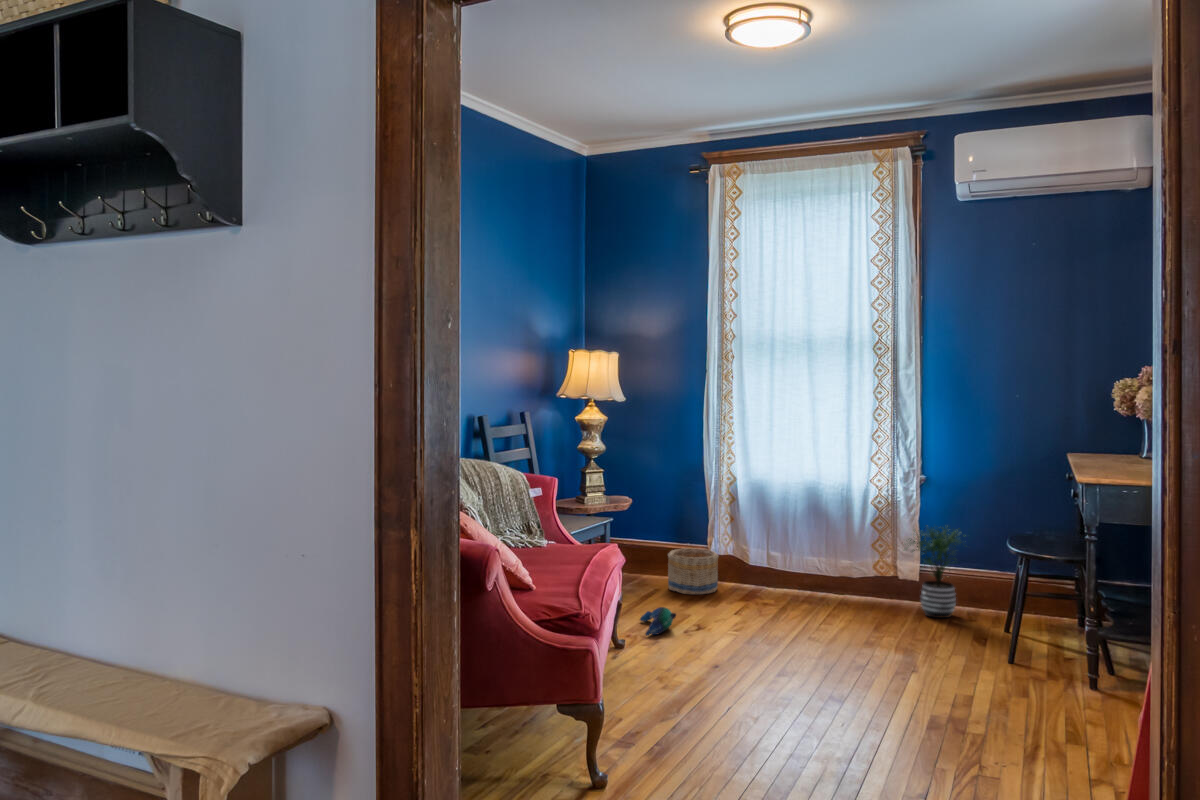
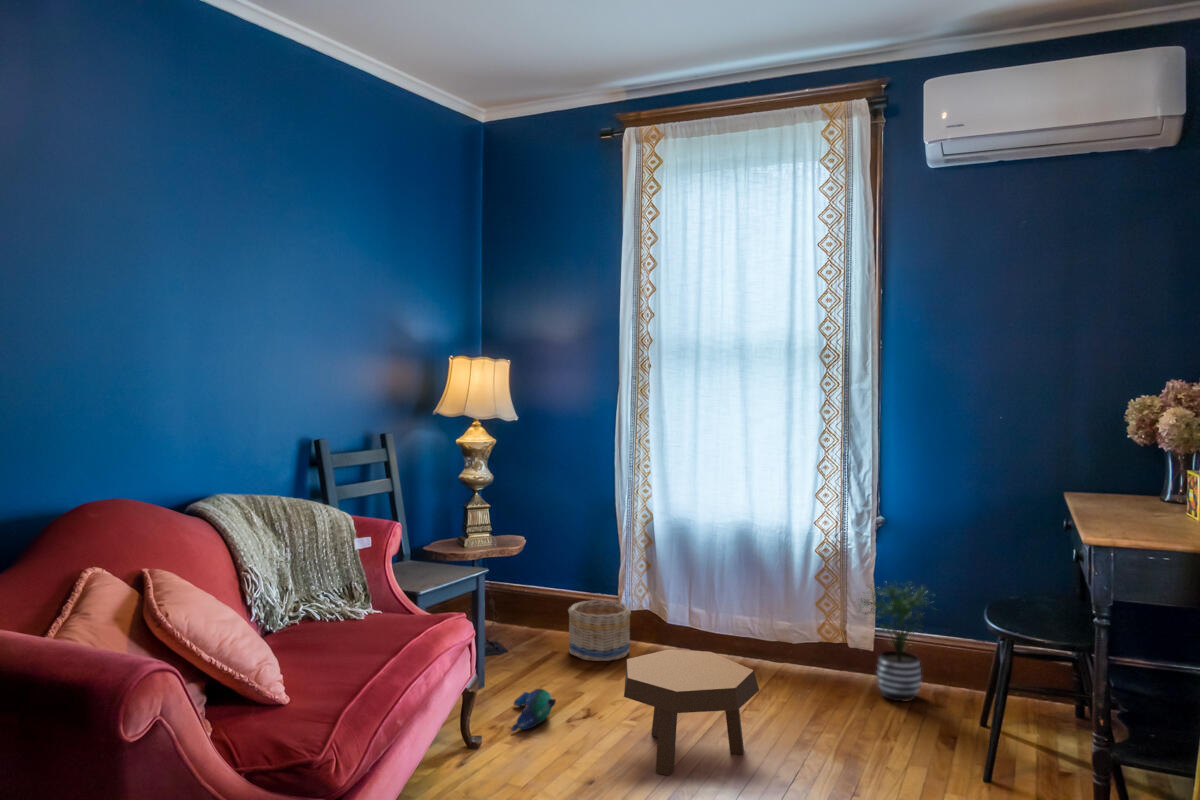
footstool: none [733,575,836,660] -> present [624,649,759,776]

